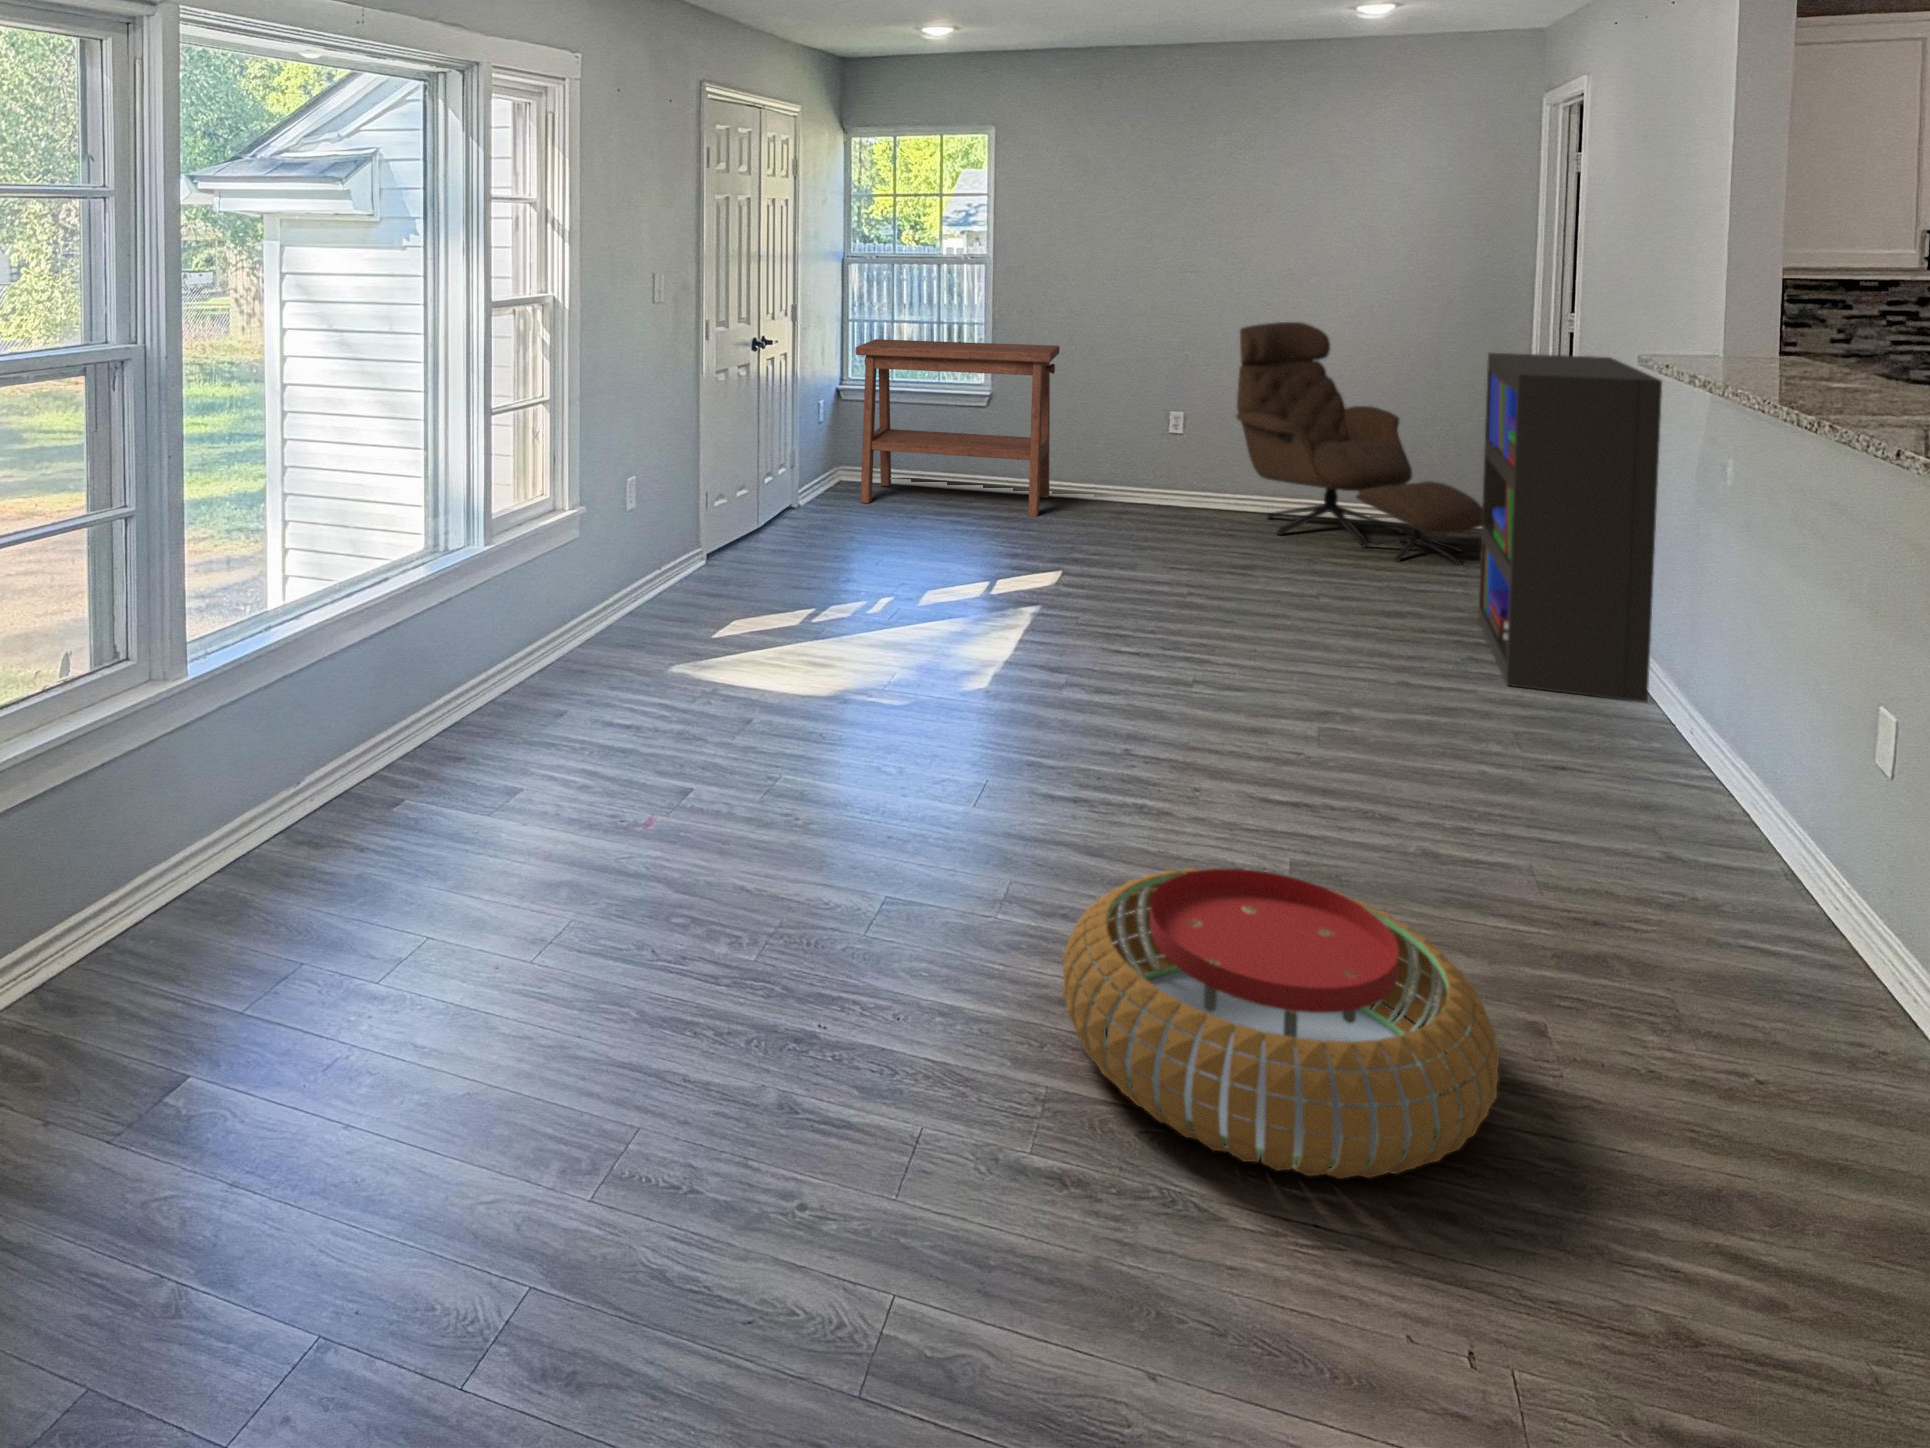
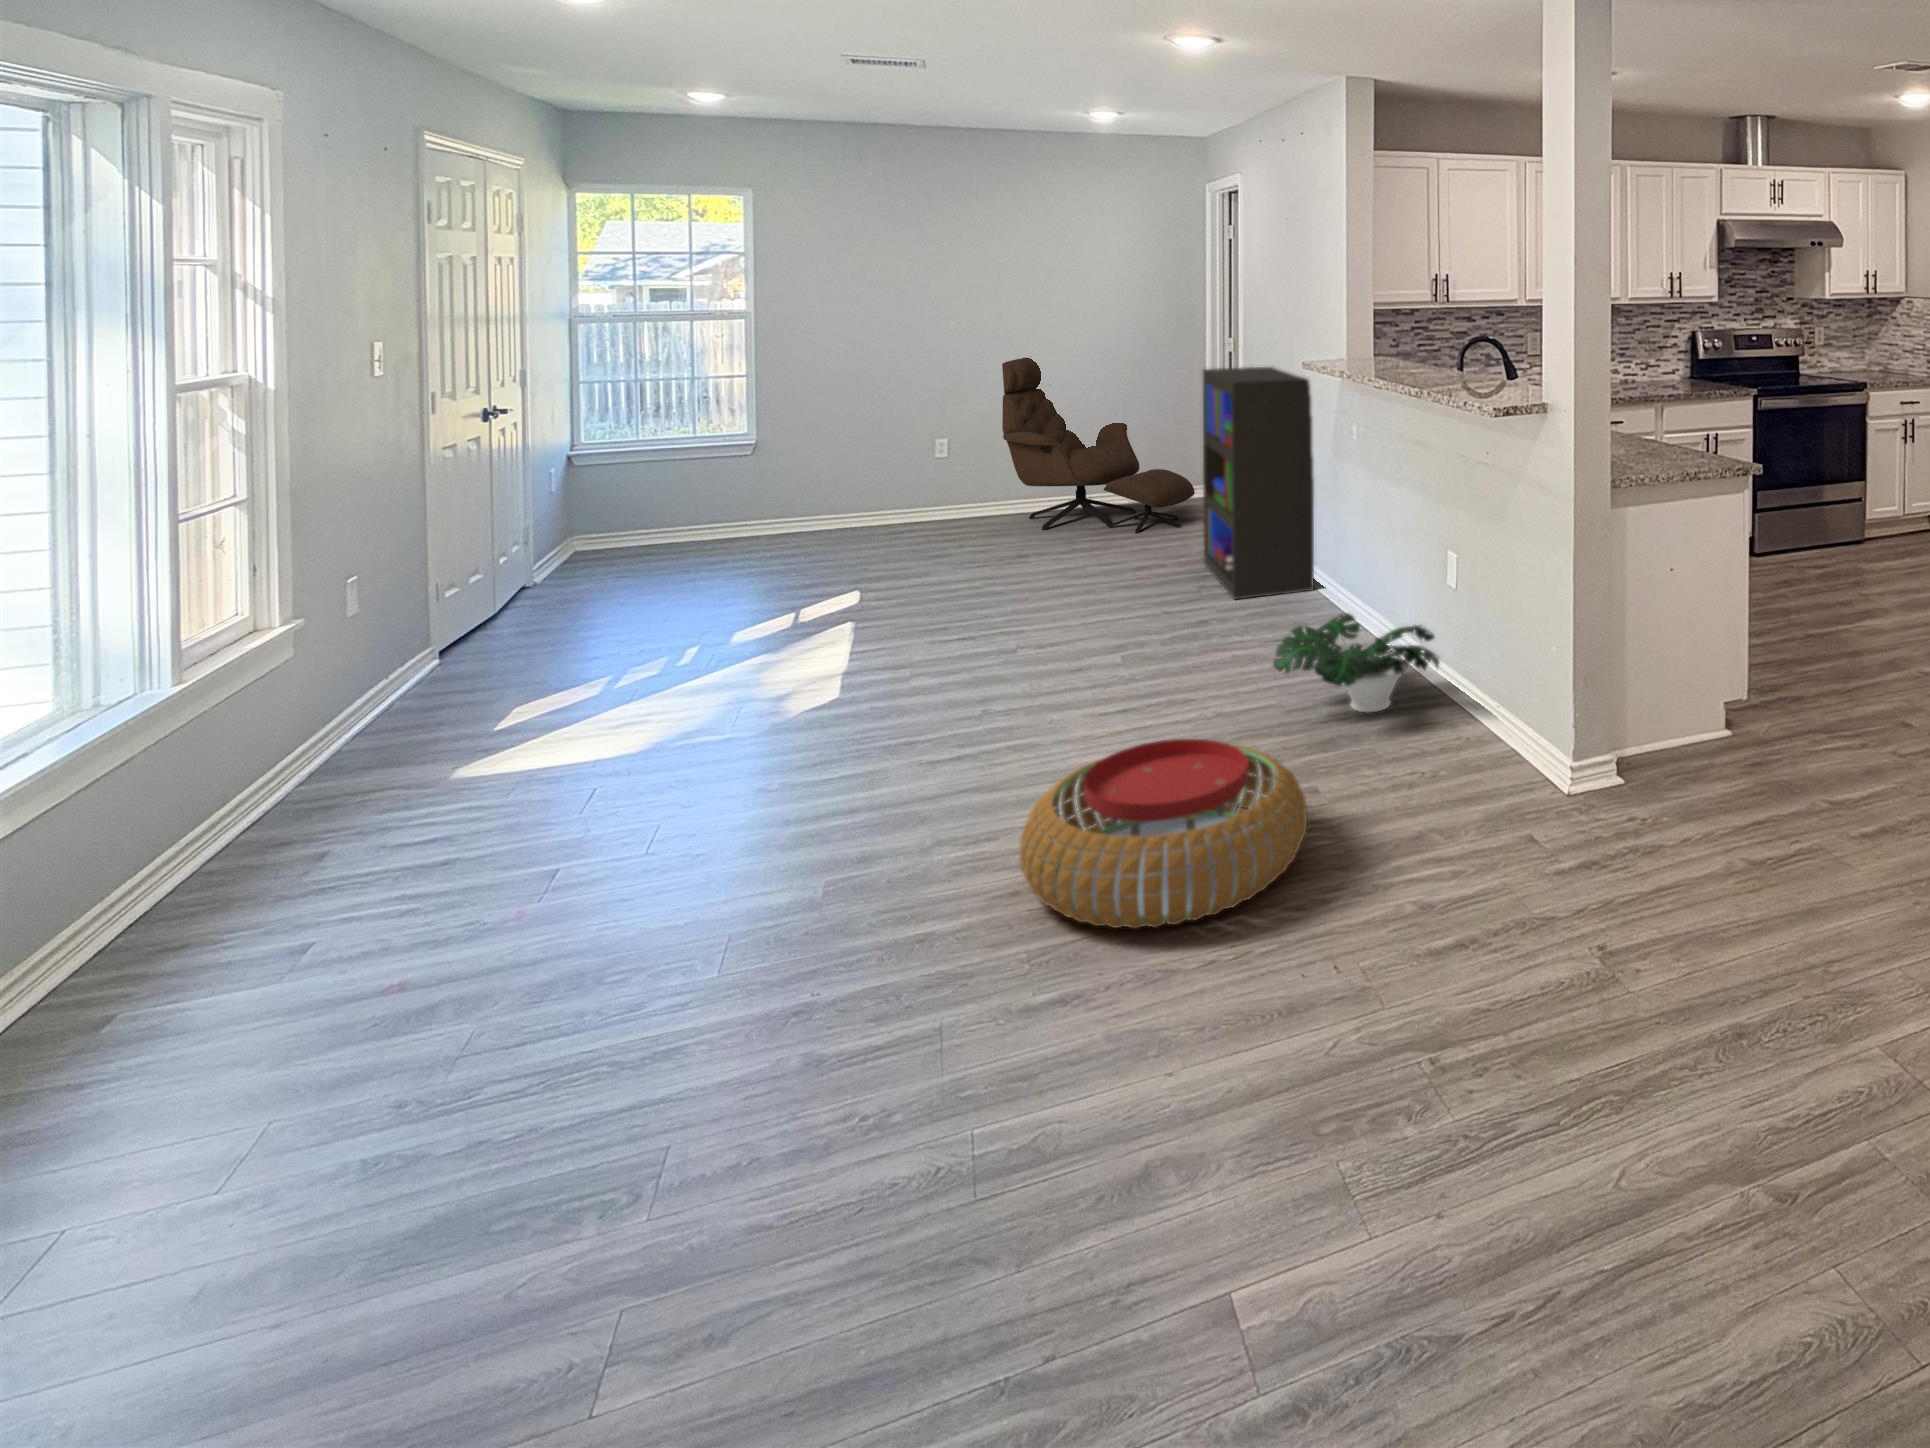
side table: present [856,339,1060,516] -> none [599,391,832,572]
potted plant: none [1511,760,1847,944] -> present [1273,613,1439,713]

